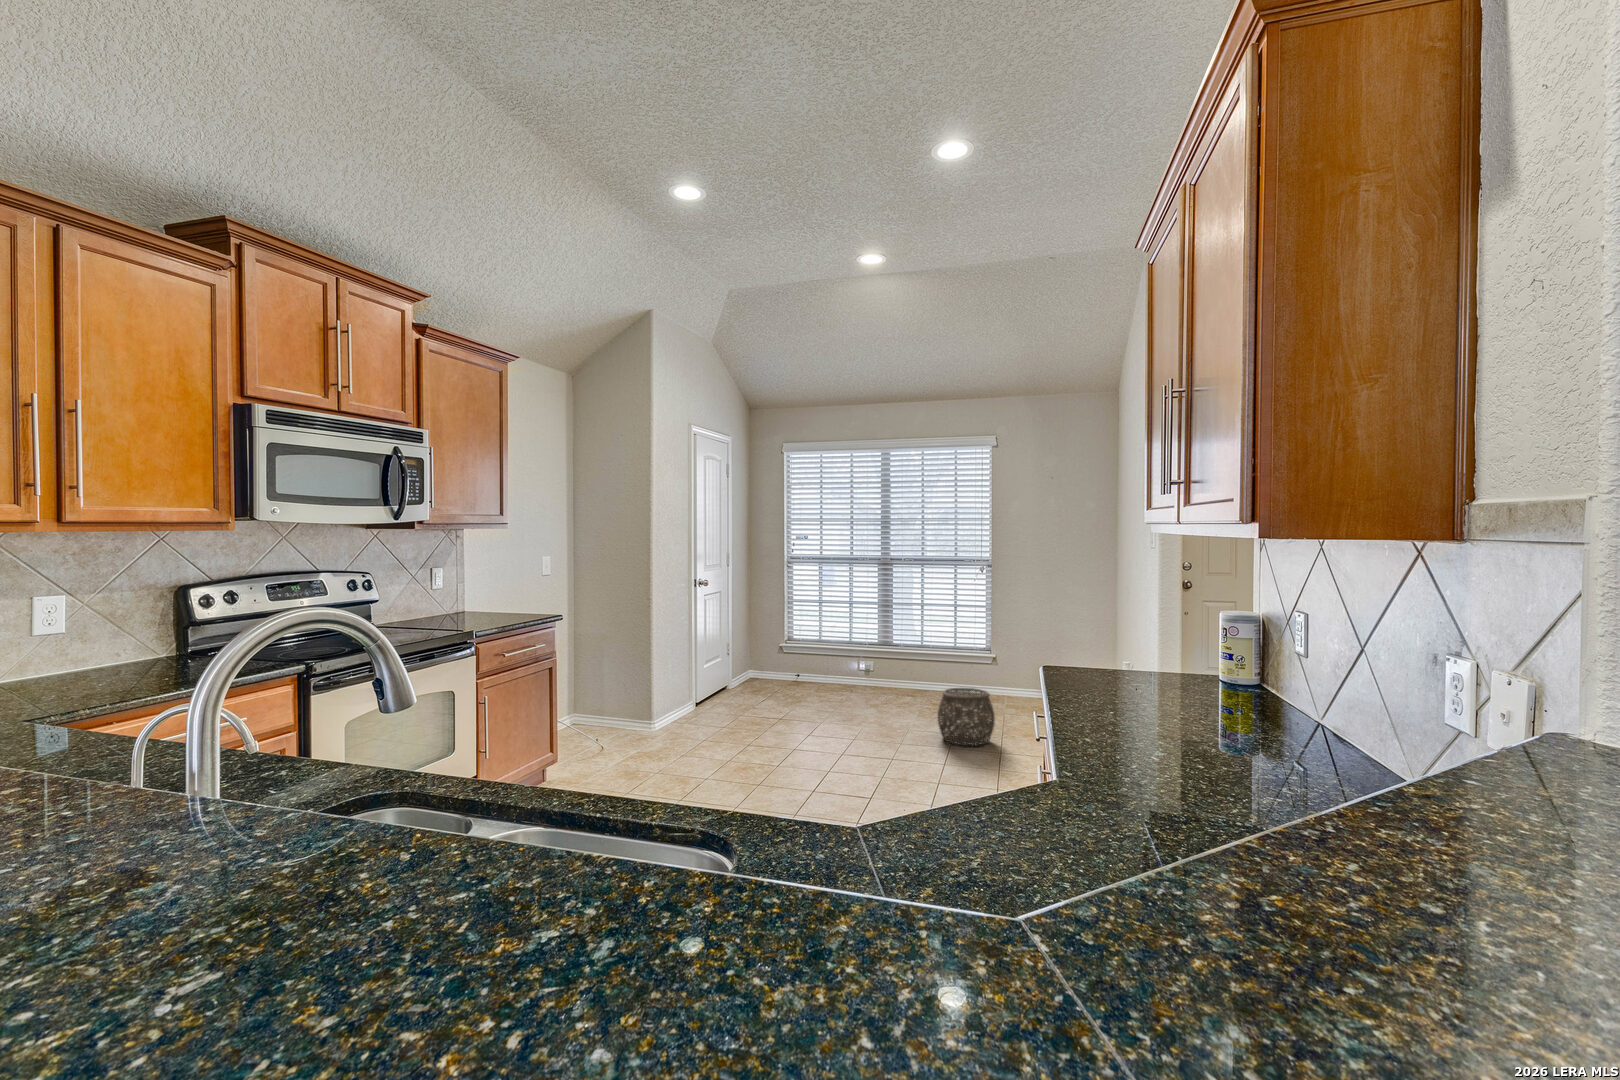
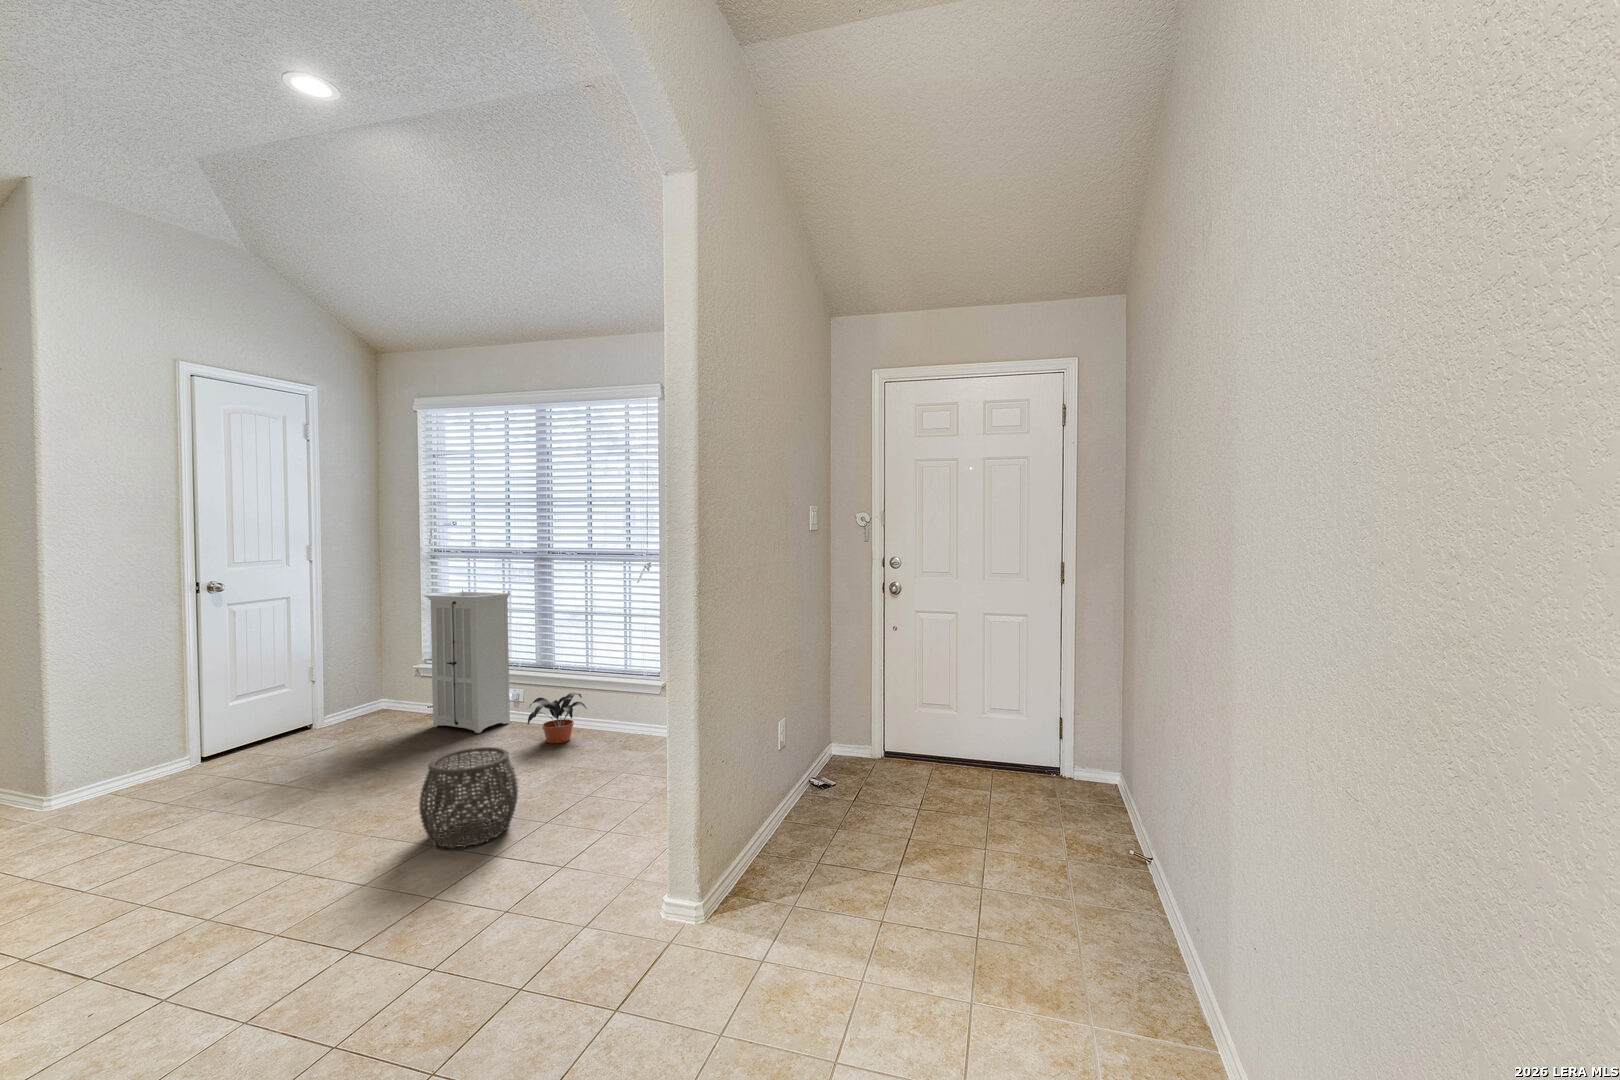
storage cabinet: none [804,586,863,692] -> present [425,590,510,733]
potted plant: none [896,662,937,698] -> present [528,693,587,743]

